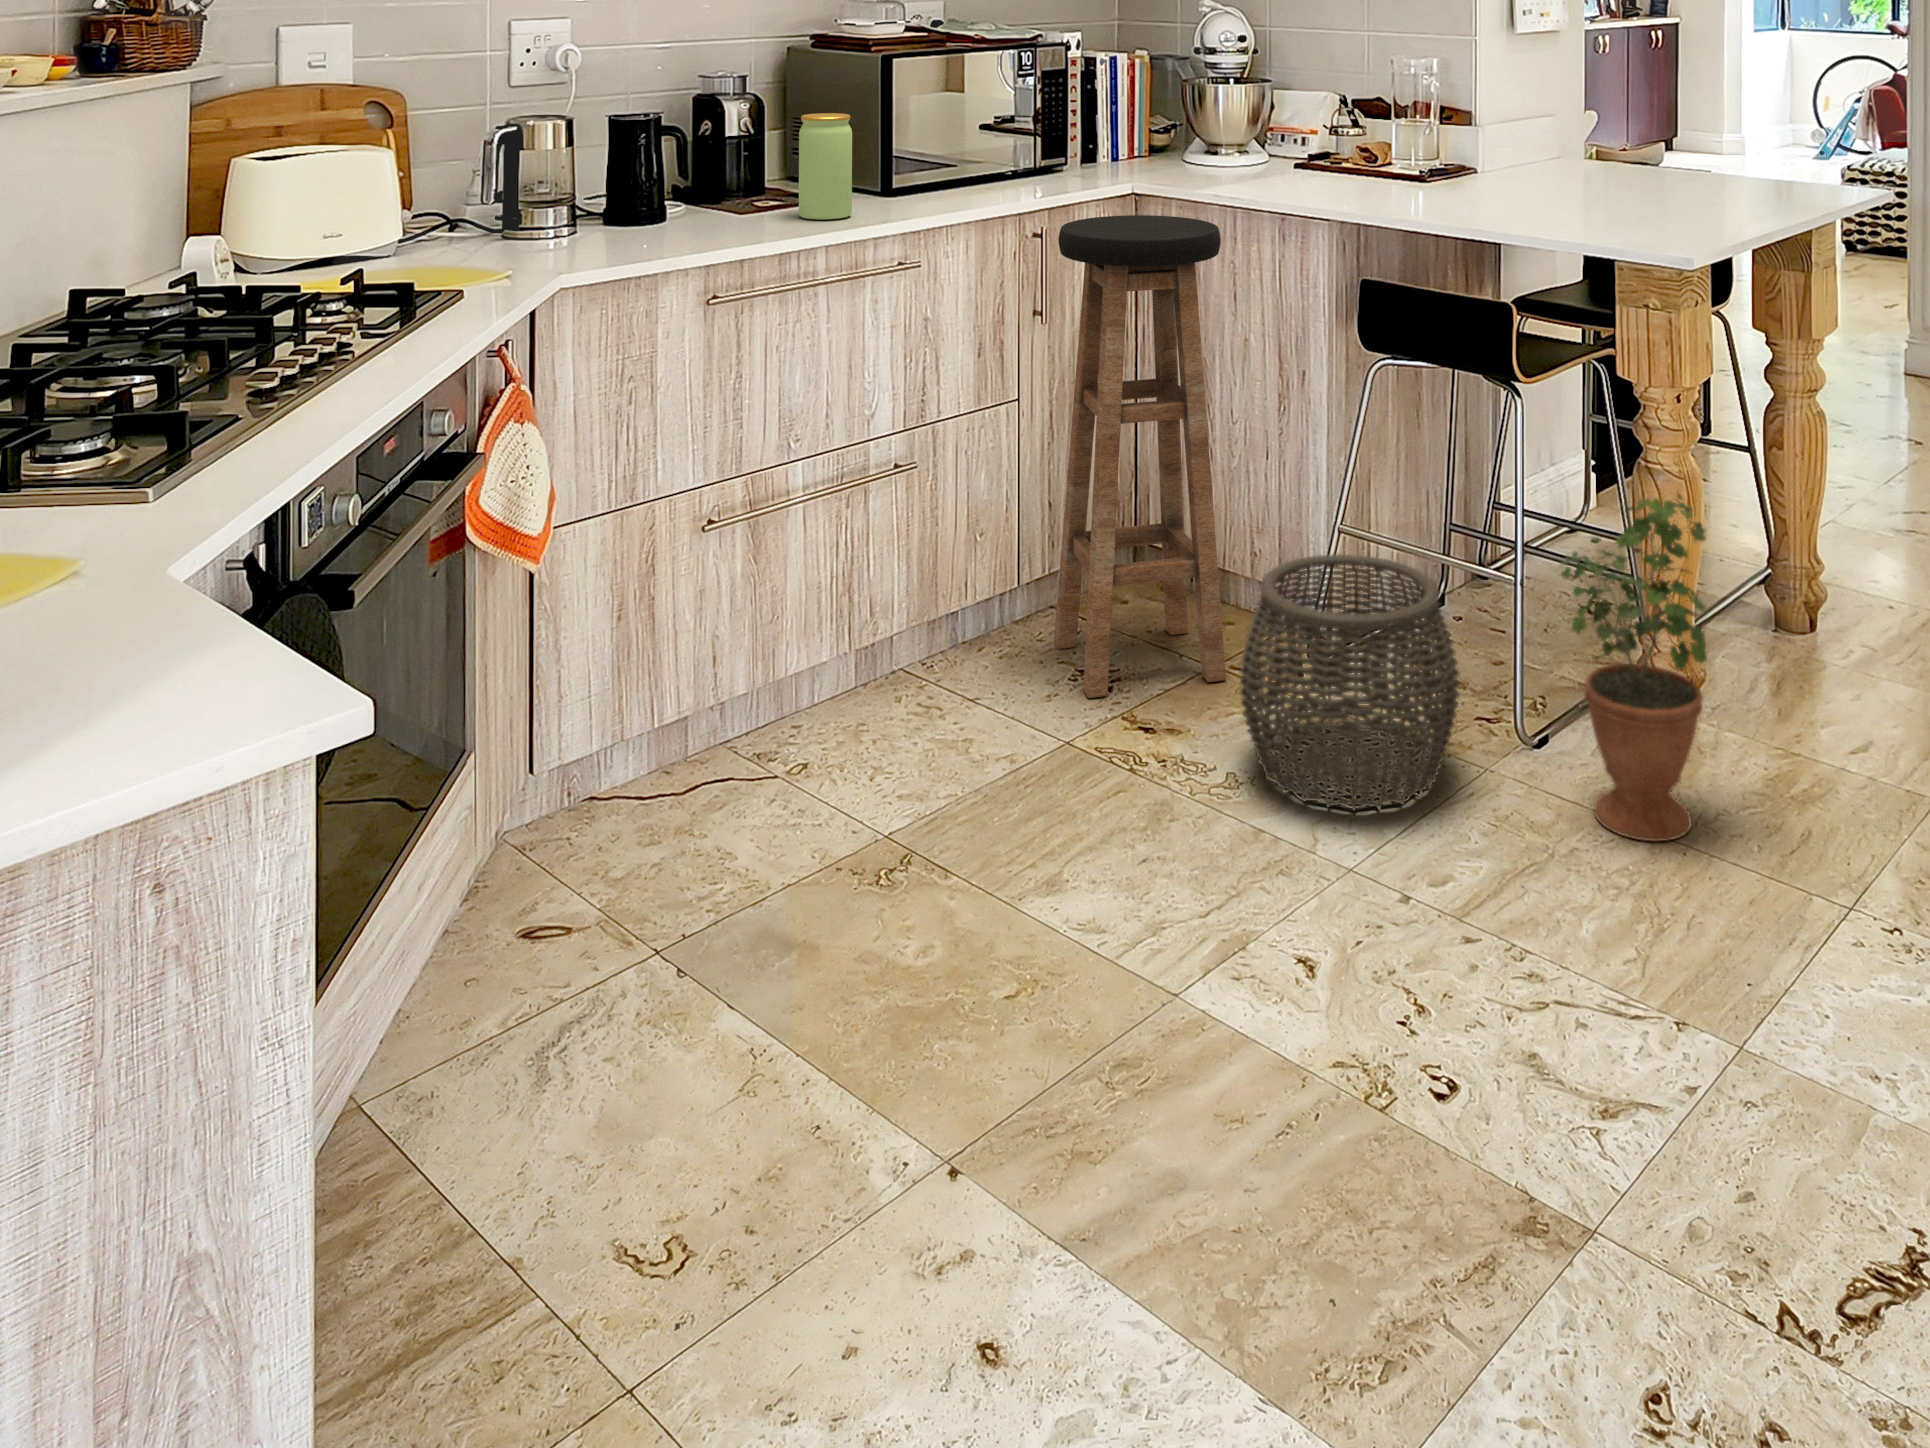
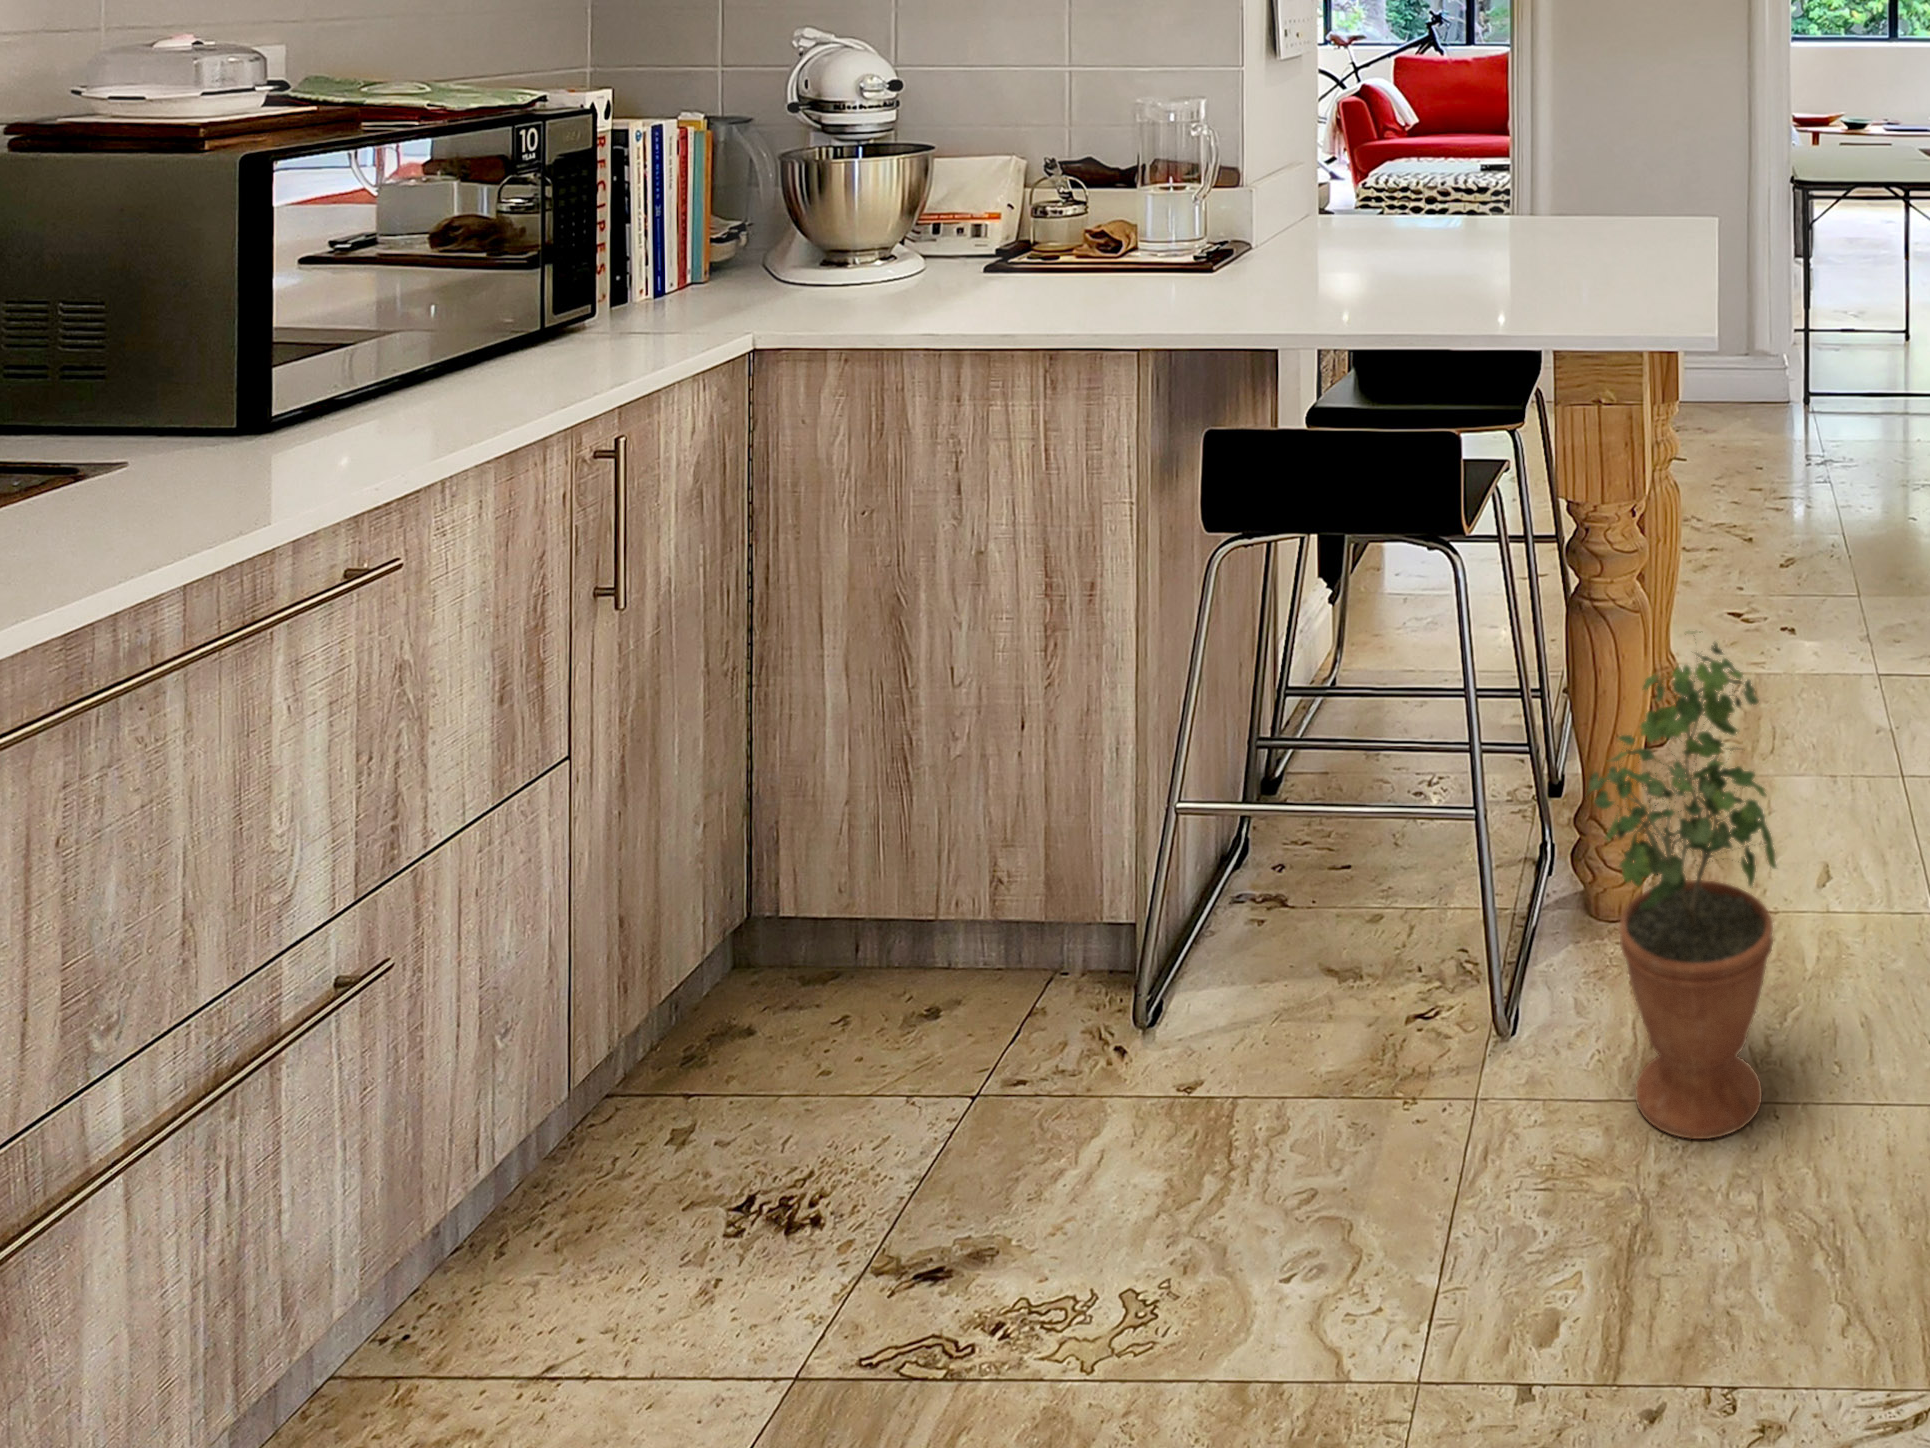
jar: present [799,113,852,219] -> none [39,286,193,523]
bar stool: present [1054,215,1226,698] -> none [661,377,1011,1252]
woven basket: present [1239,554,1460,810] -> none [1113,846,1459,1304]

